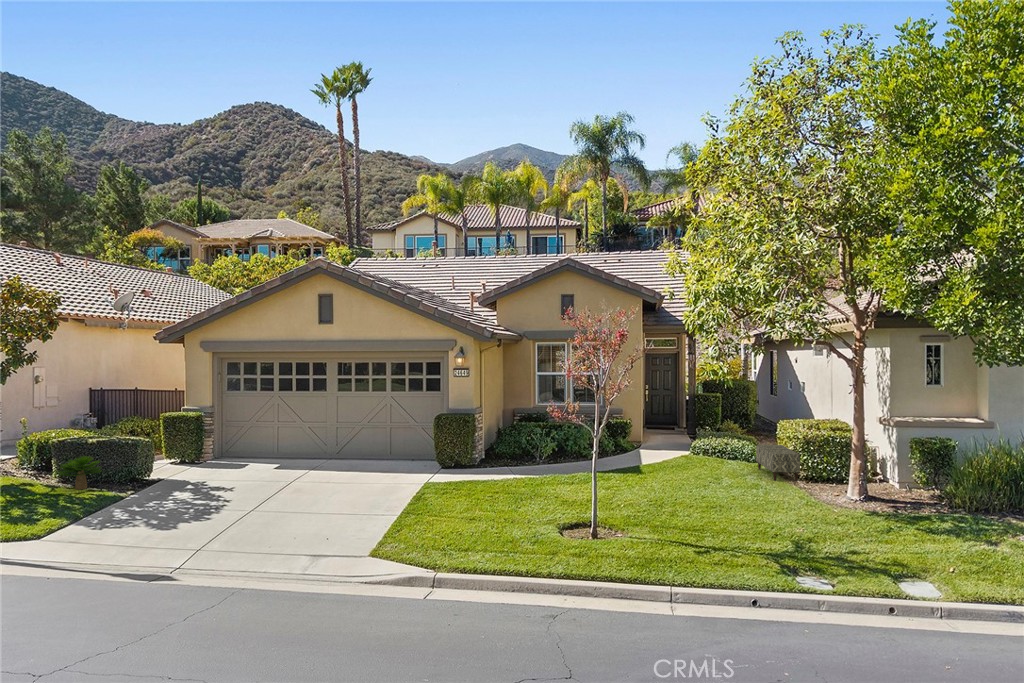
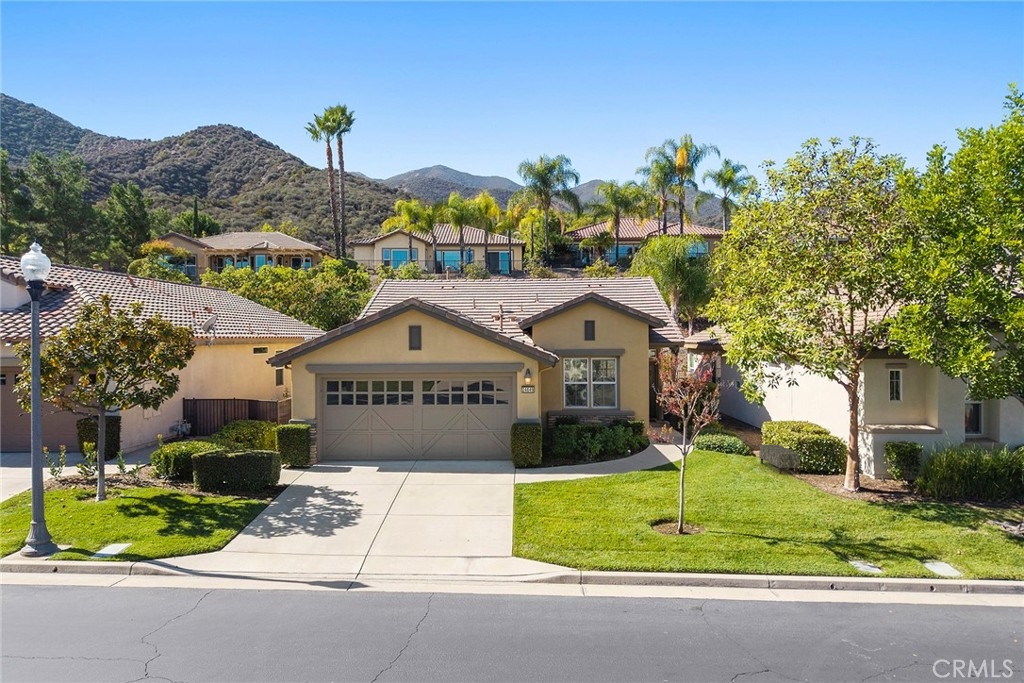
potted plant: present [60,456,101,489] -> none [214,469,251,498]

